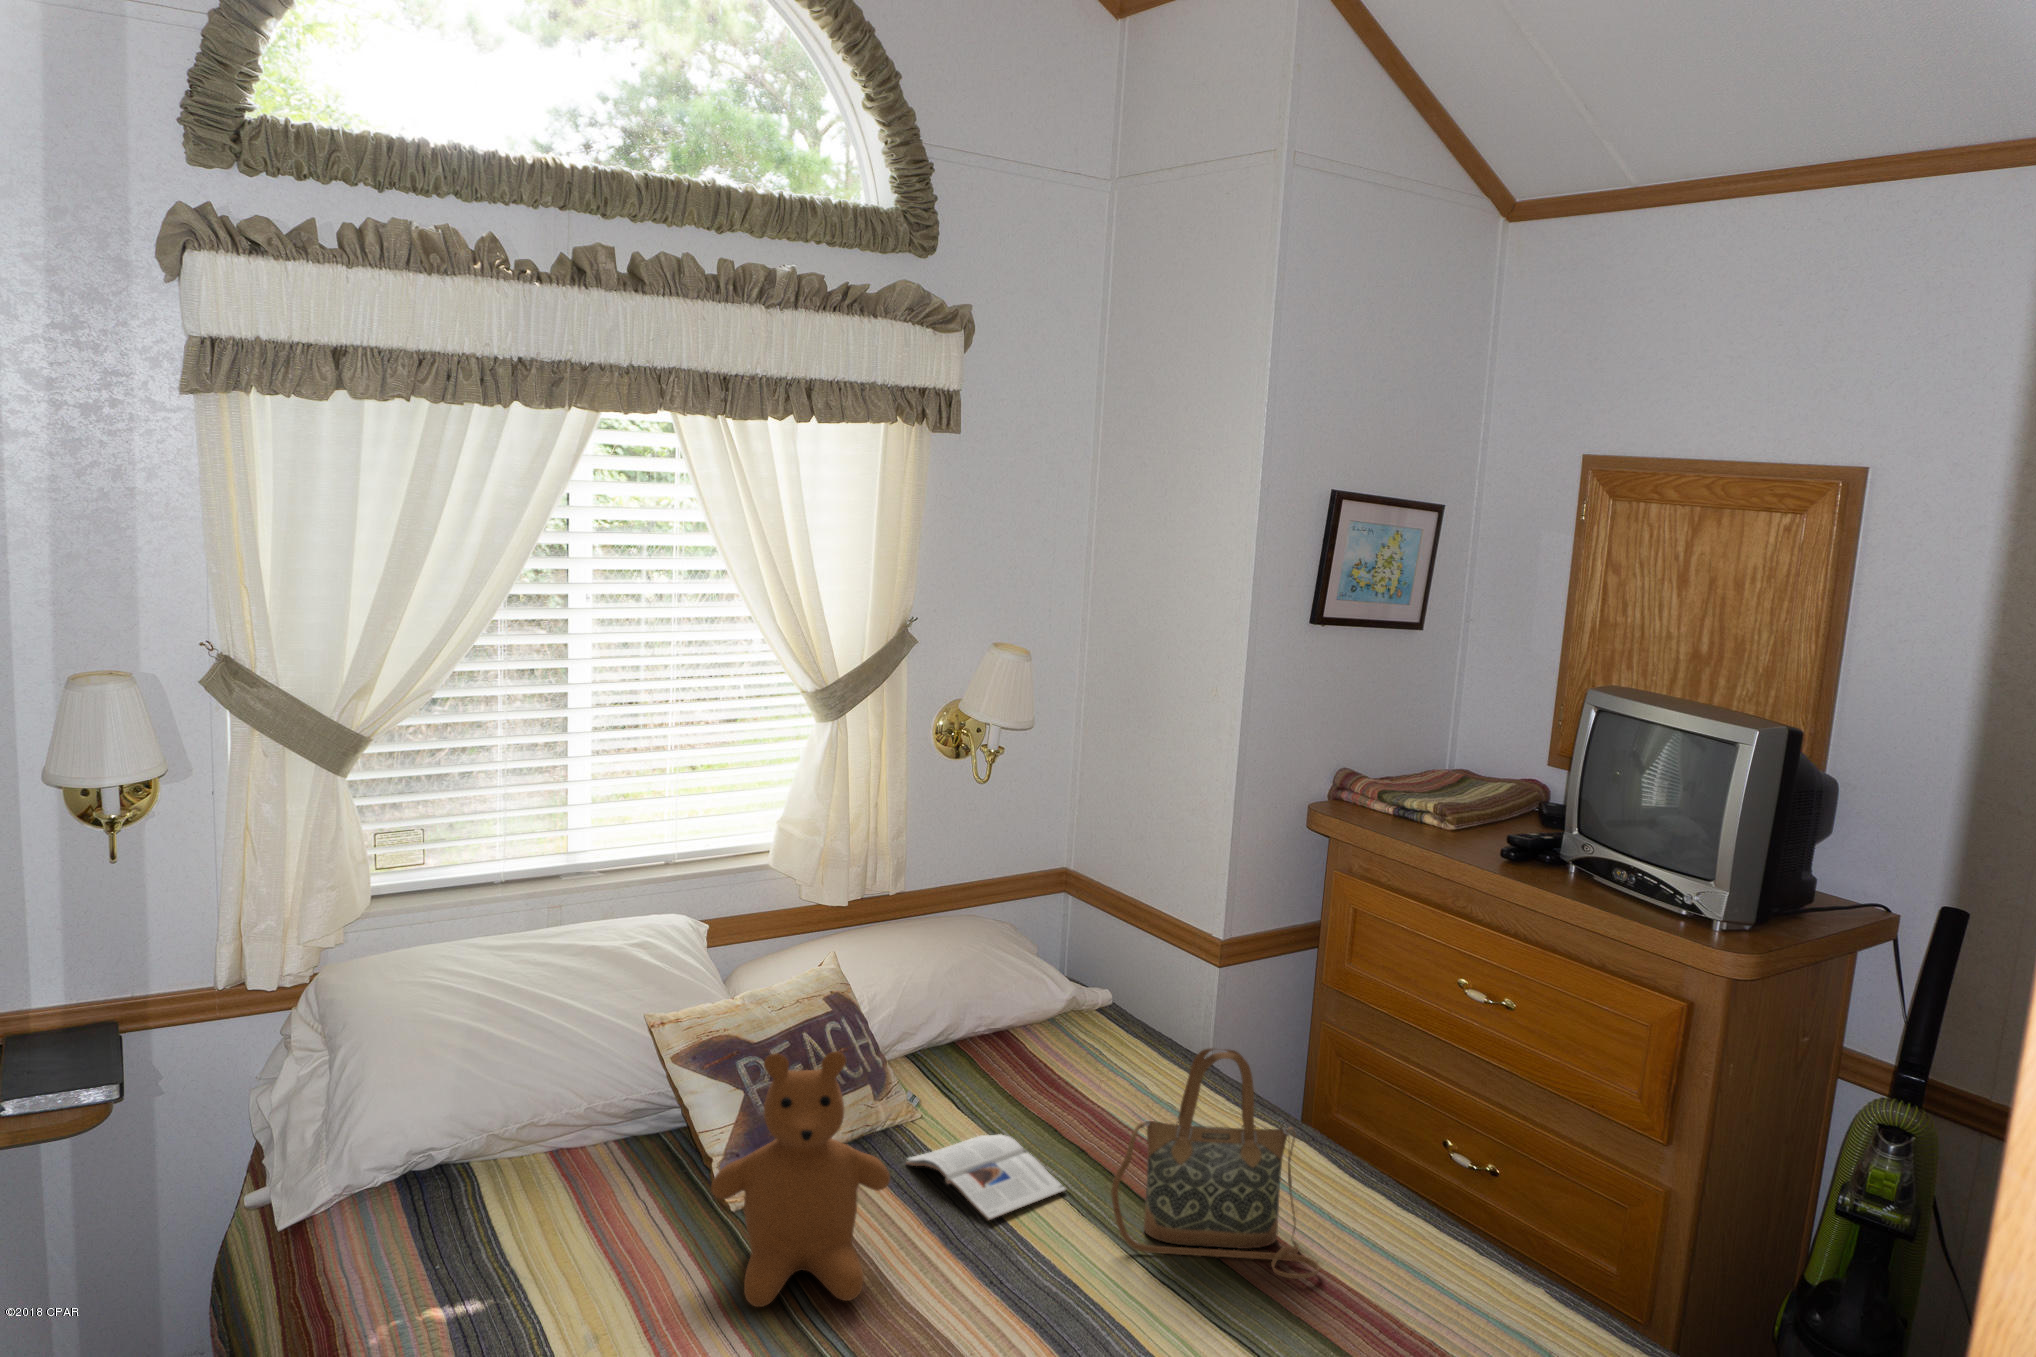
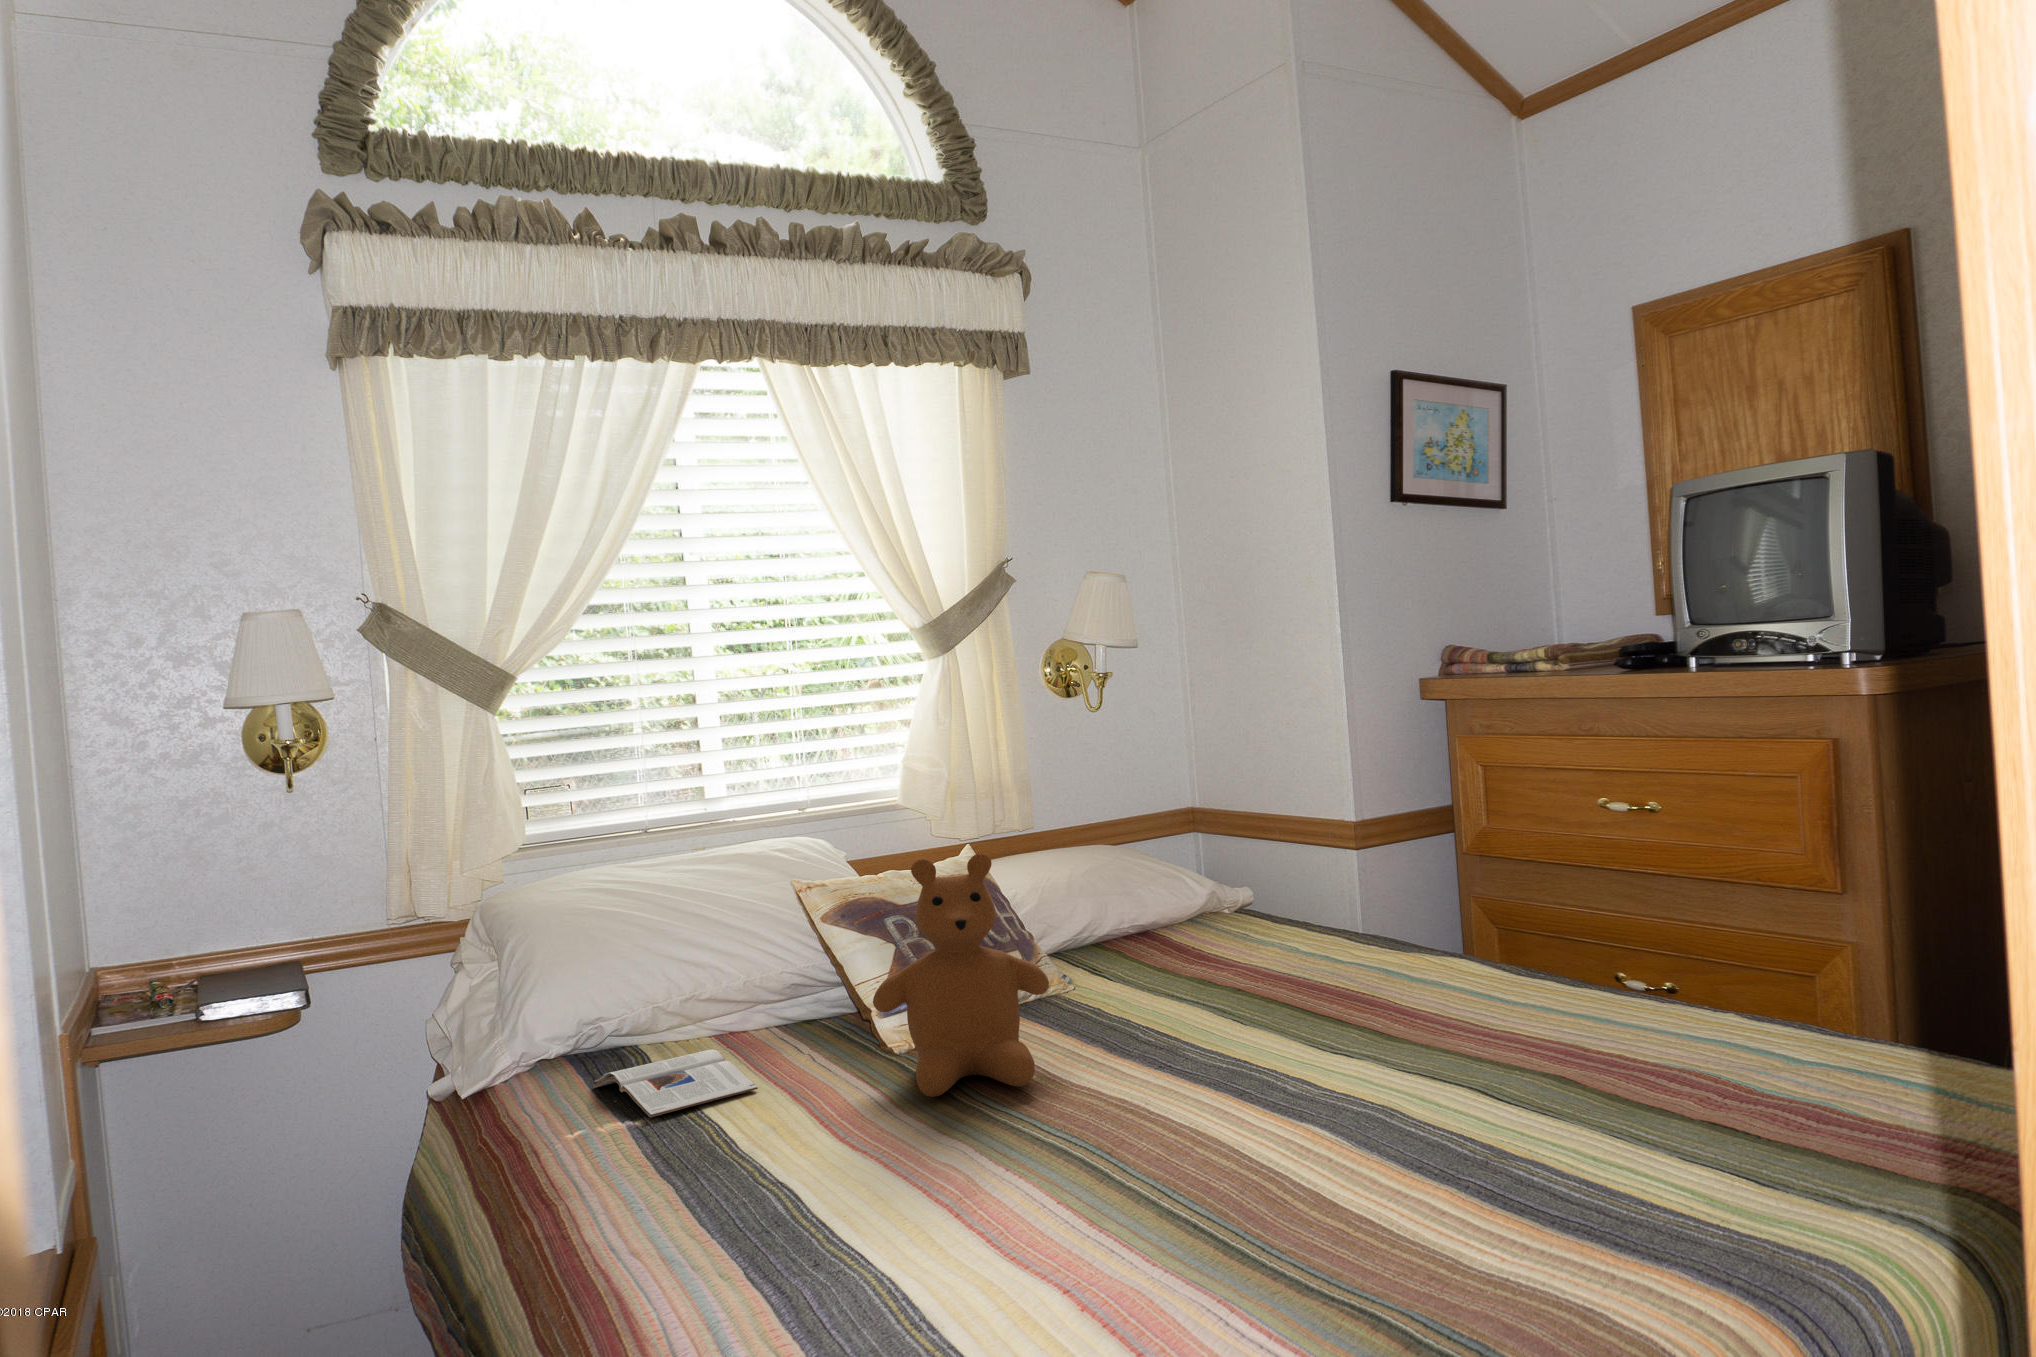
handbag: present [1111,1048,1320,1279] -> none [1273,825,1501,1037]
magazine: present [906,1135,1066,1220] -> present [594,1049,758,1117]

